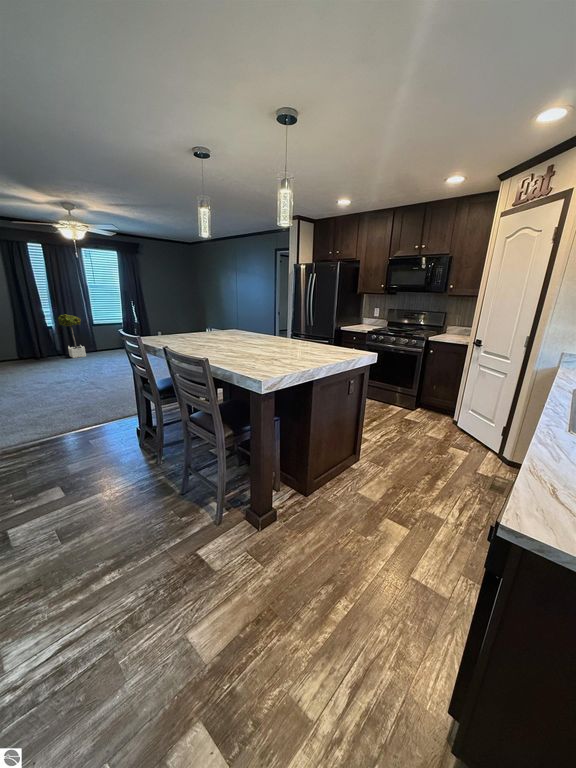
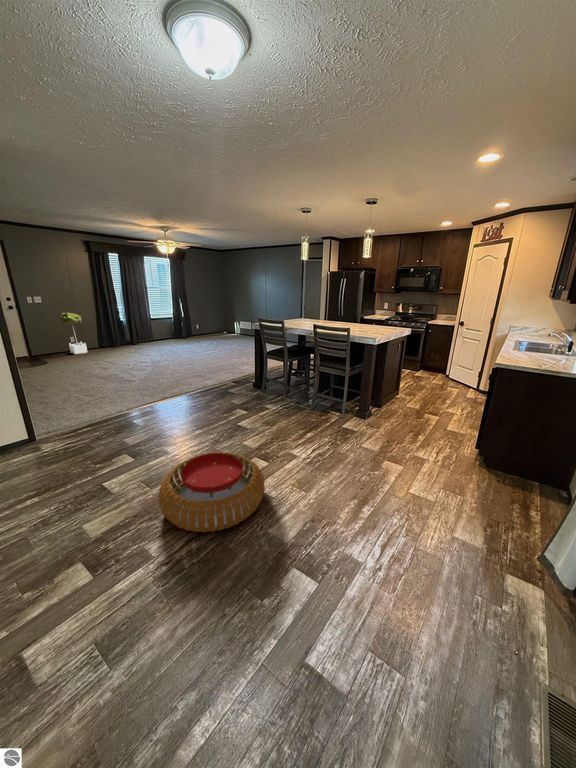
pouf: none [42,498,204,633] -> present [158,452,265,532]

